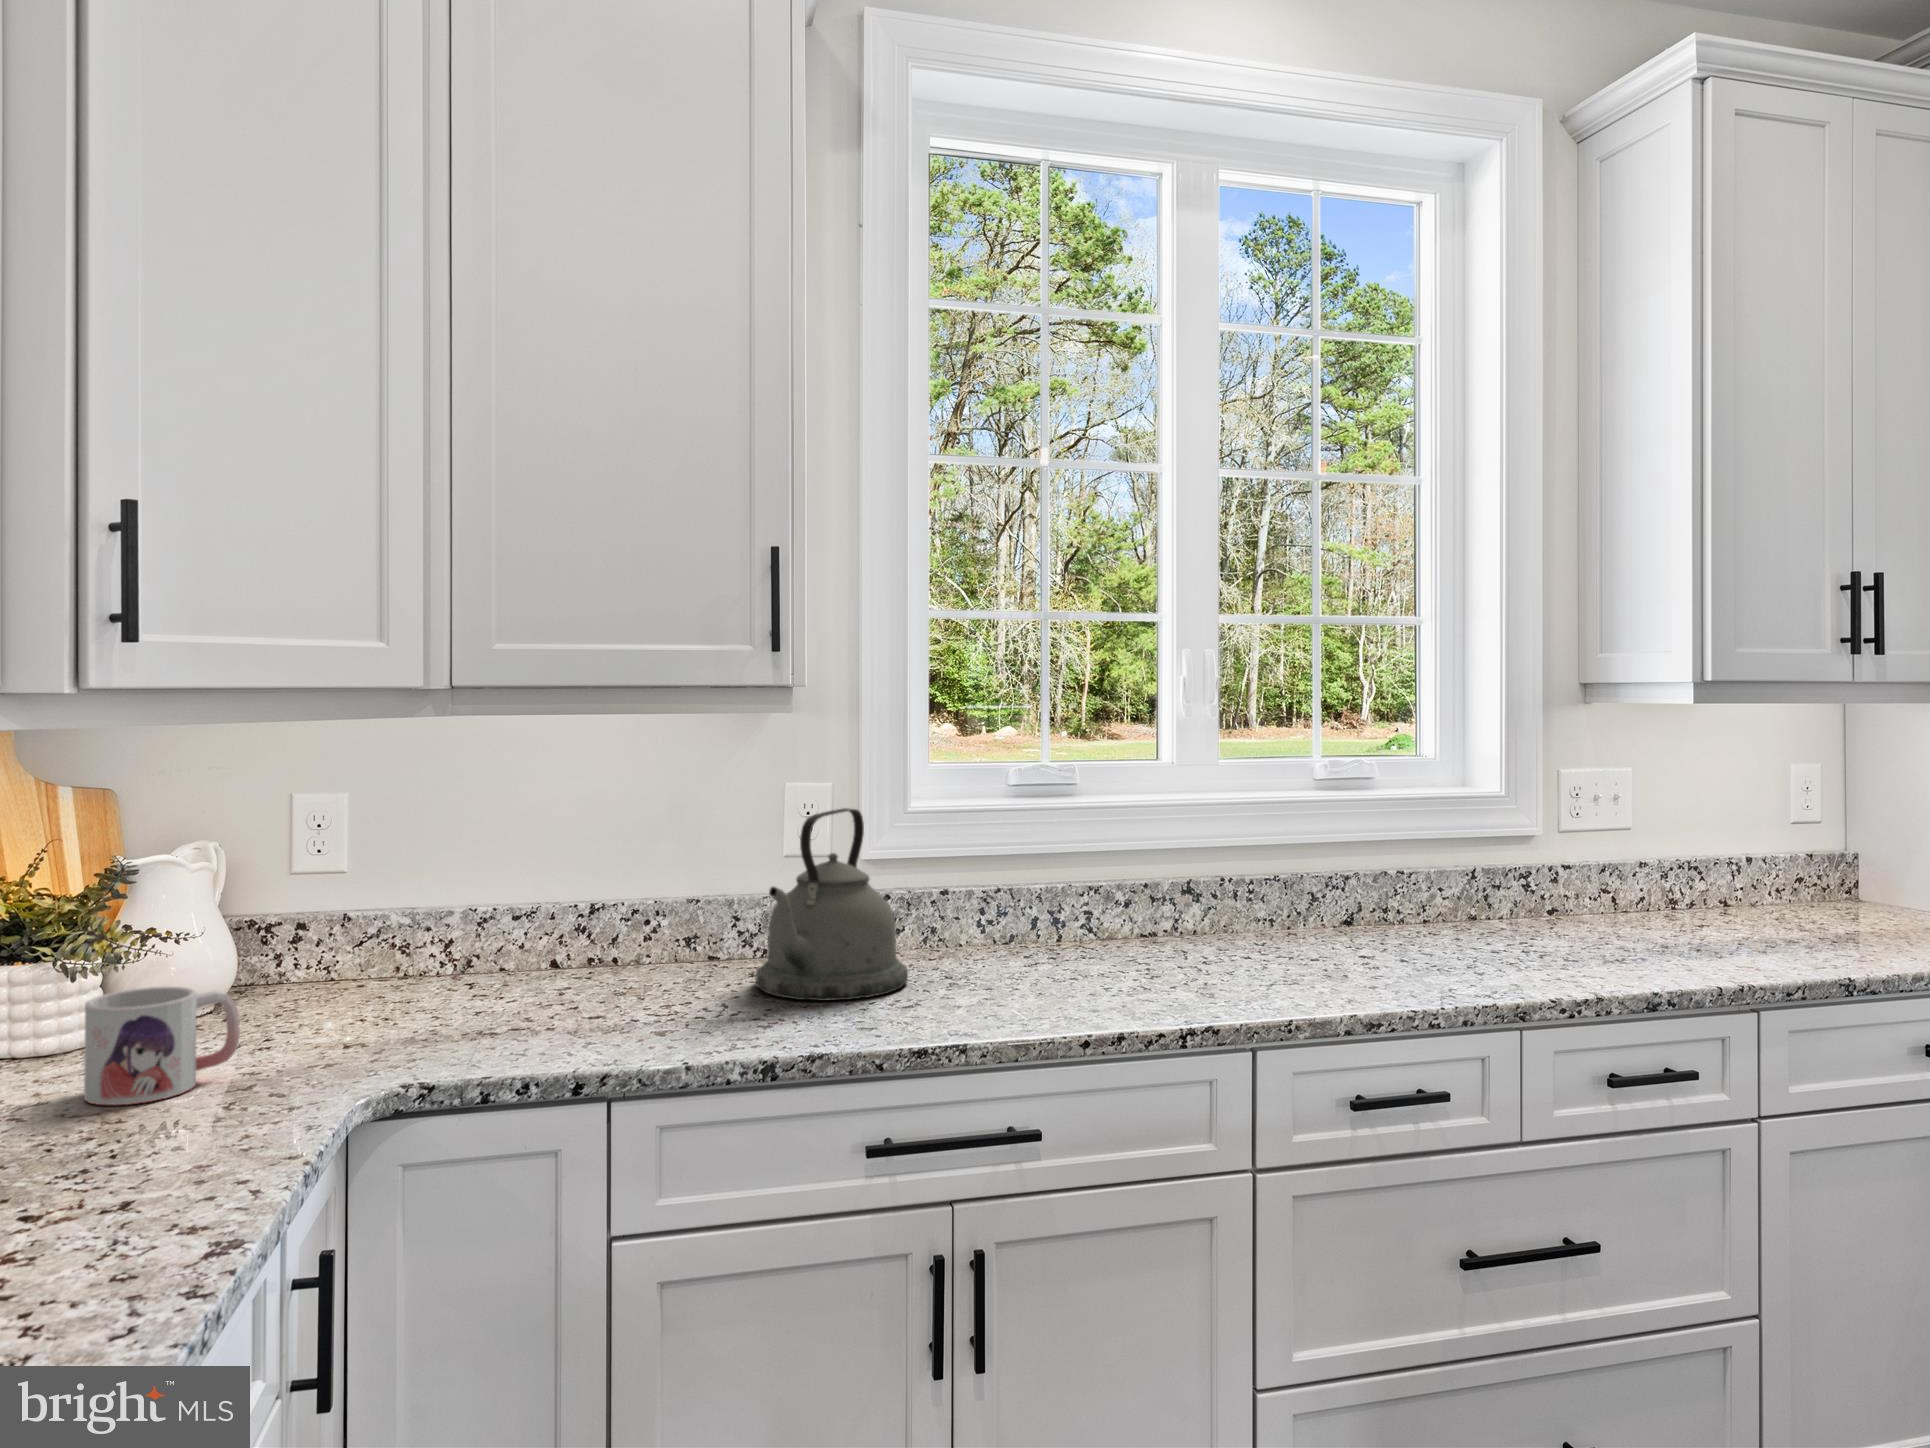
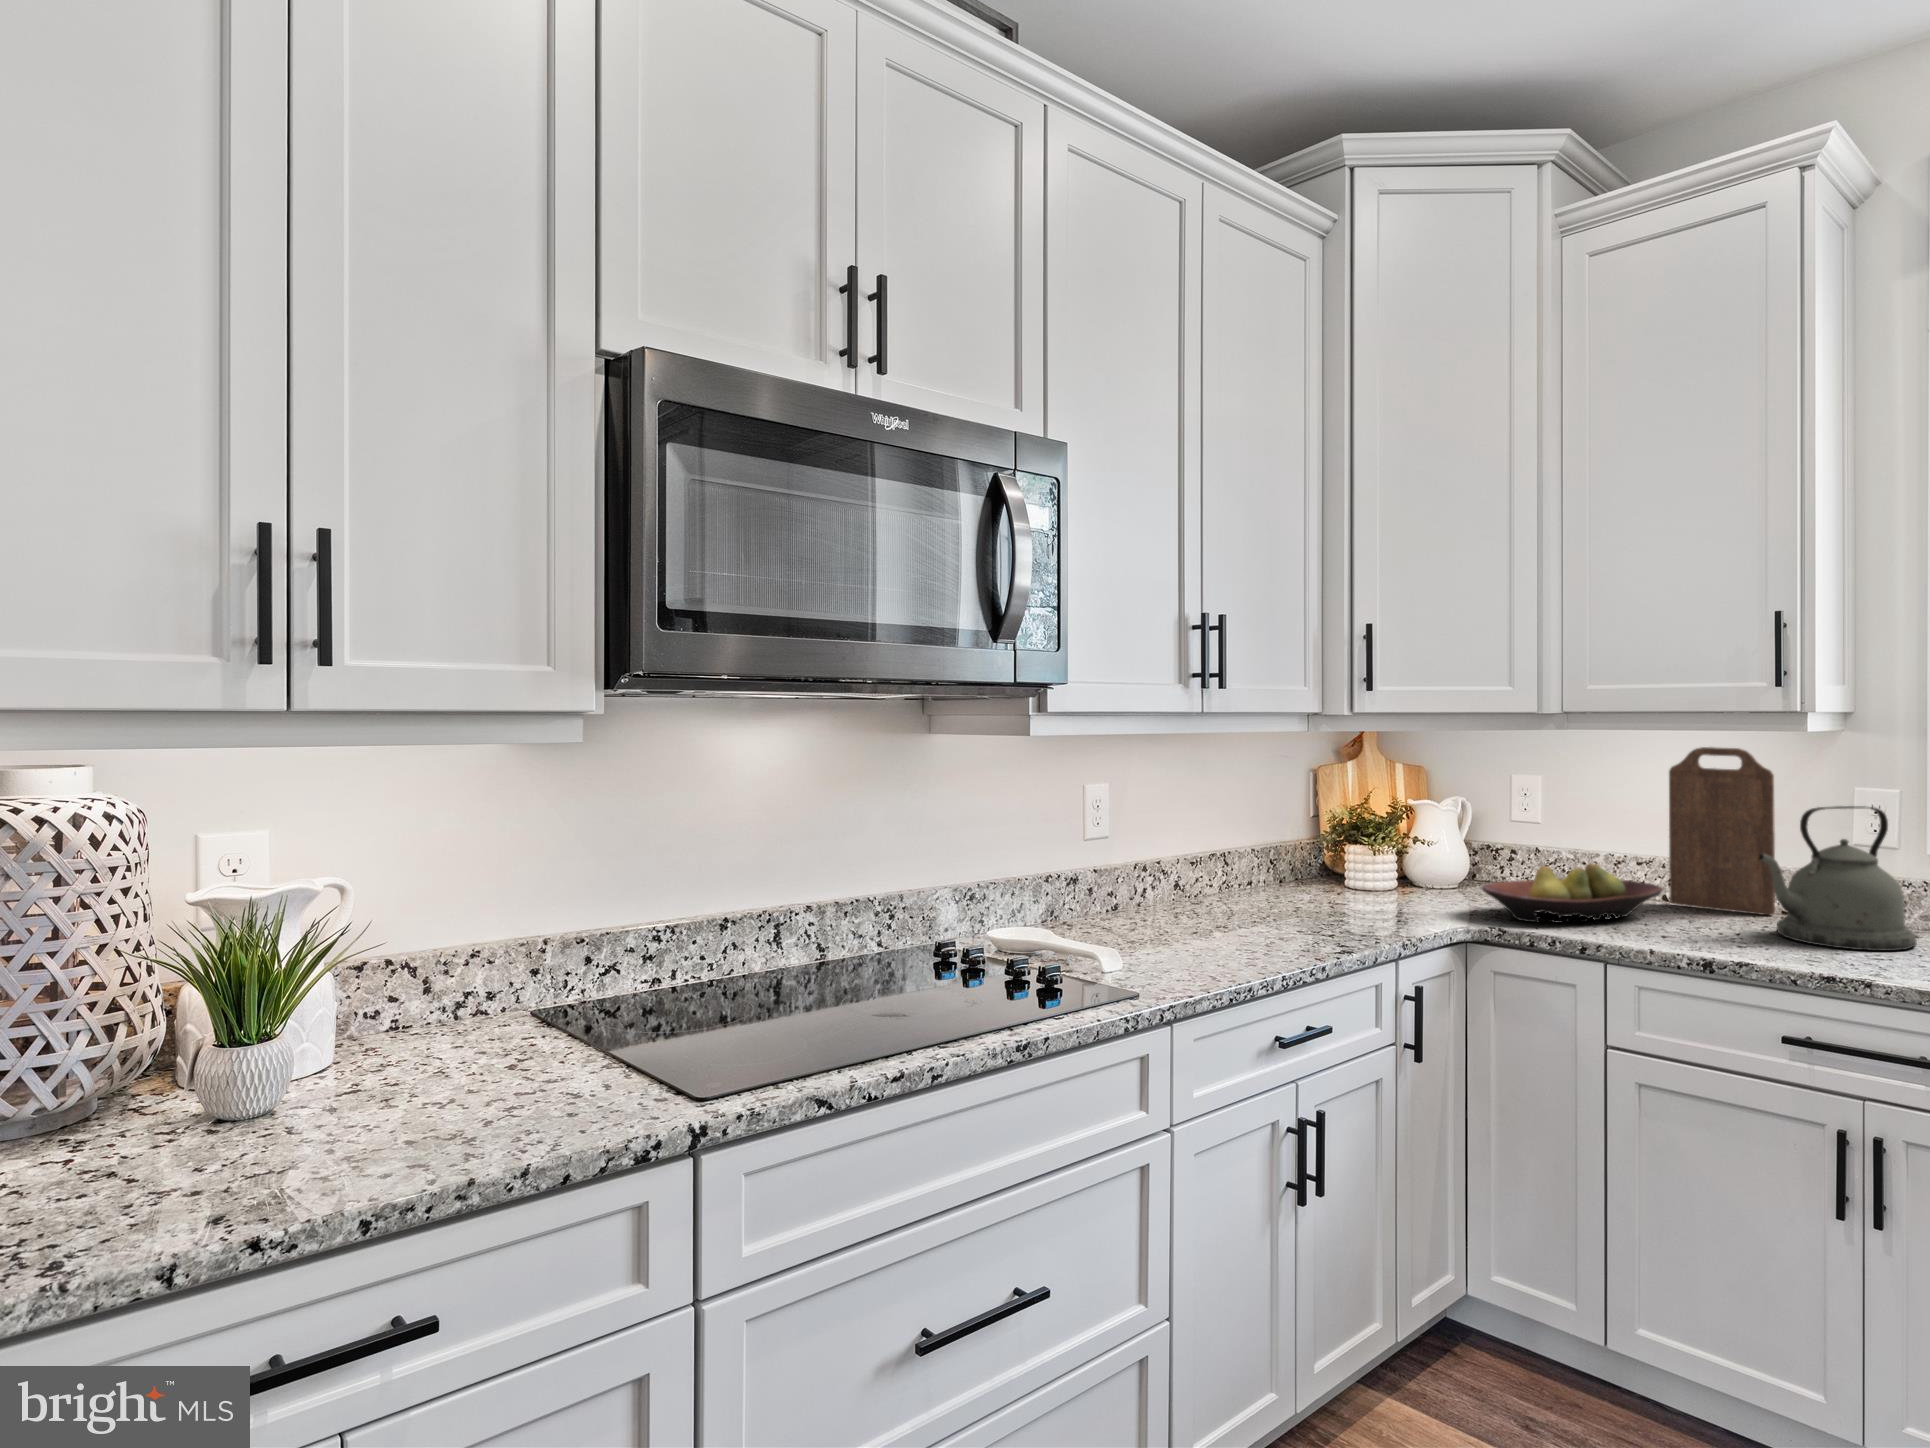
cutting board: none [568,740,707,971] -> present [1669,747,1775,915]
fruit bowl: none [343,933,604,1056] -> present [1482,863,1662,922]
mug: present [84,987,240,1105] -> none [1361,859,1429,912]

